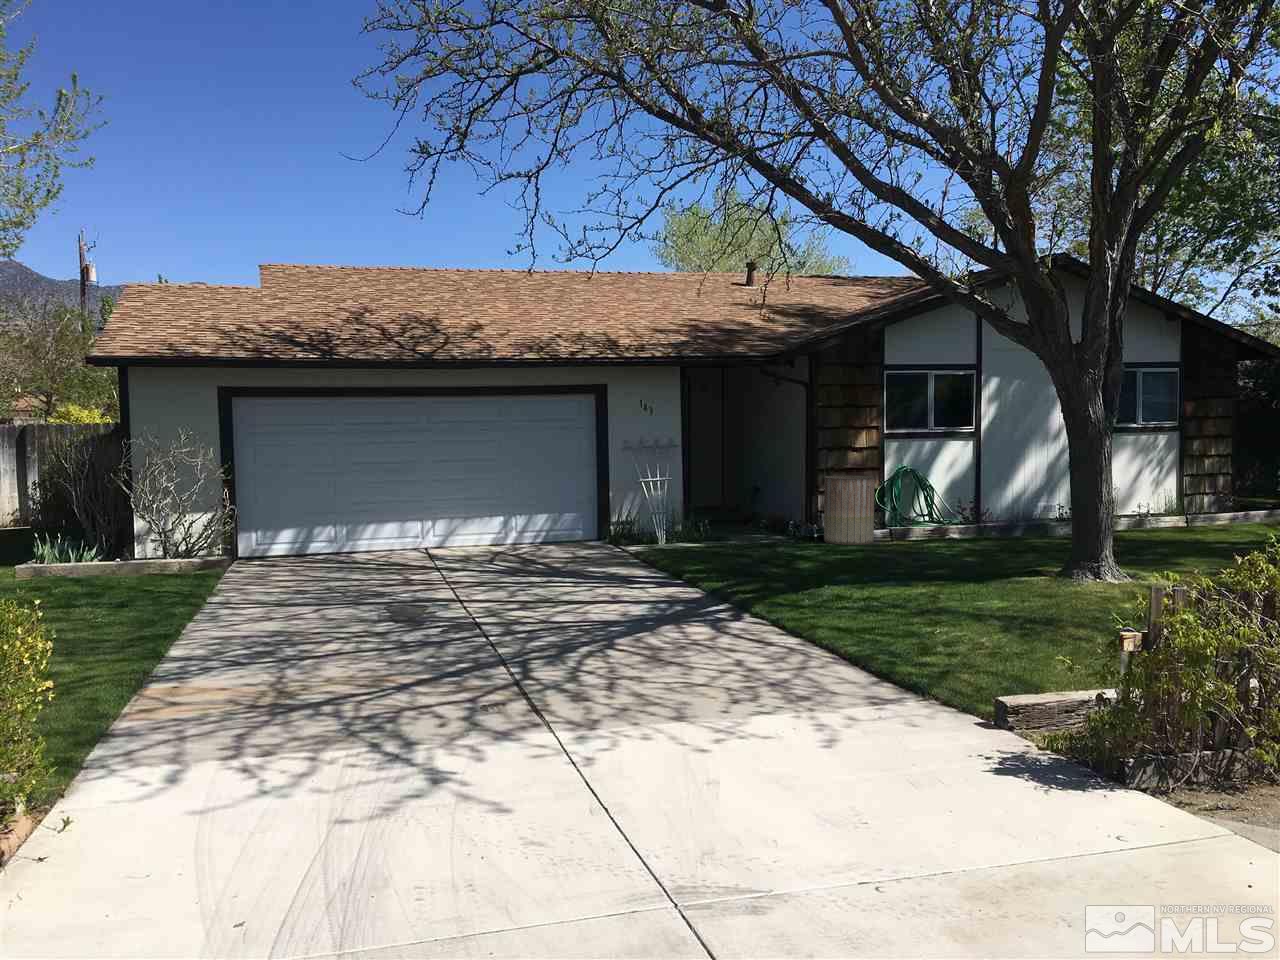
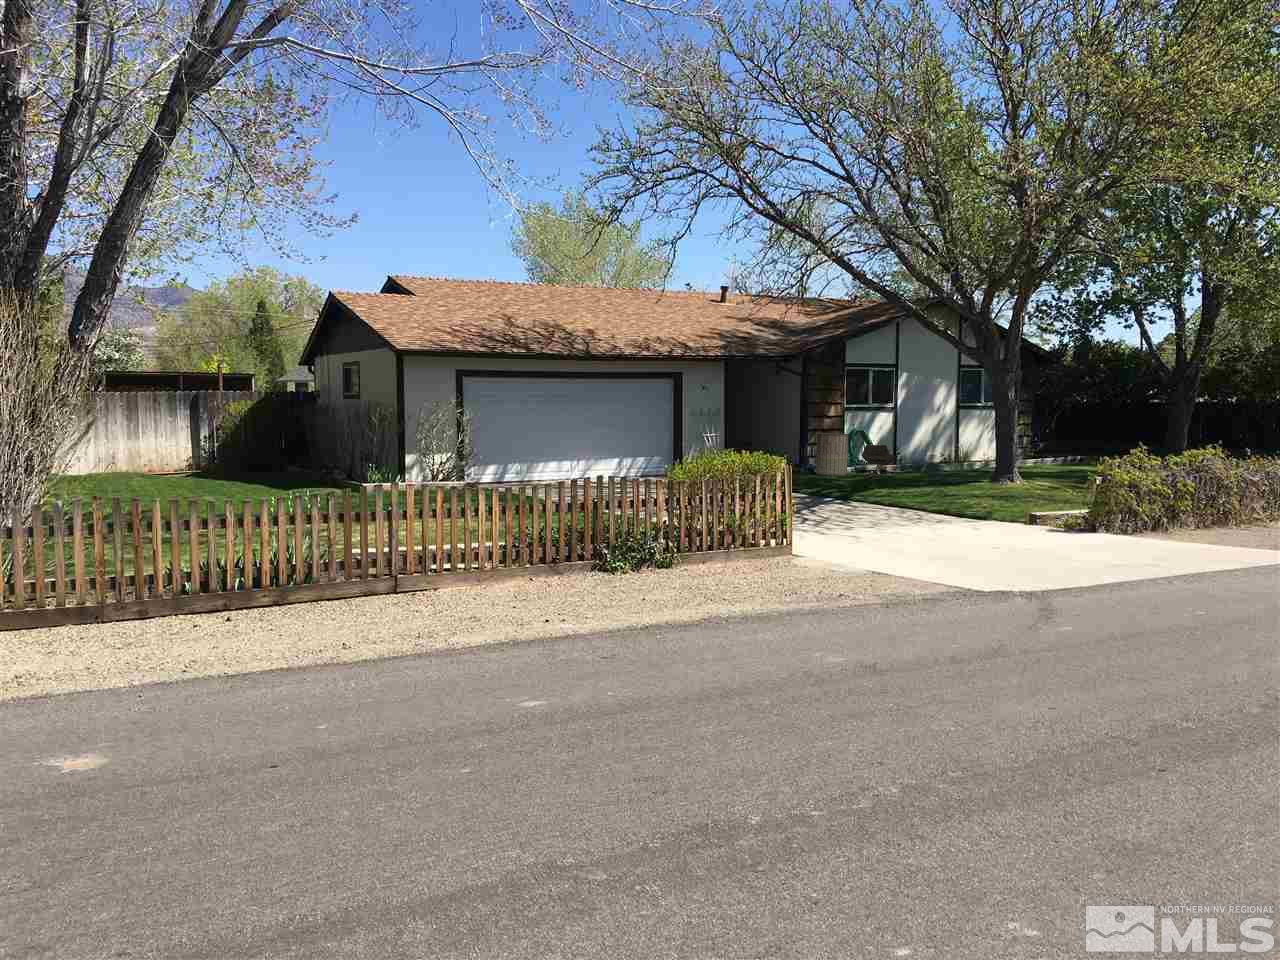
lounge chair: none [908,492,961,541] -> present [862,445,895,474]

